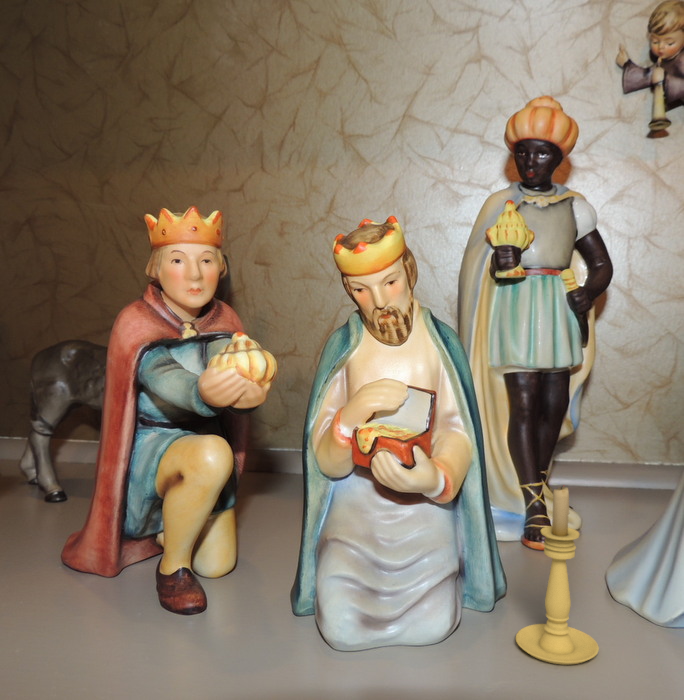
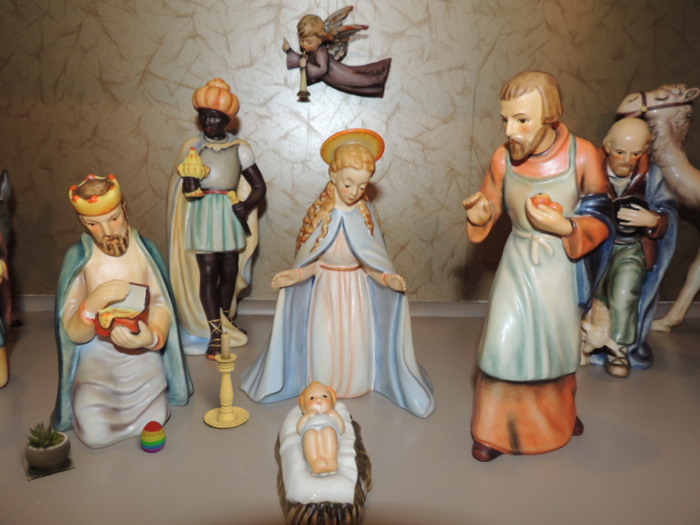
succulent plant: none [234,587,304,679] -> present [23,422,75,480]
decorative egg: none [407,622,448,678] -> present [141,421,166,452]

